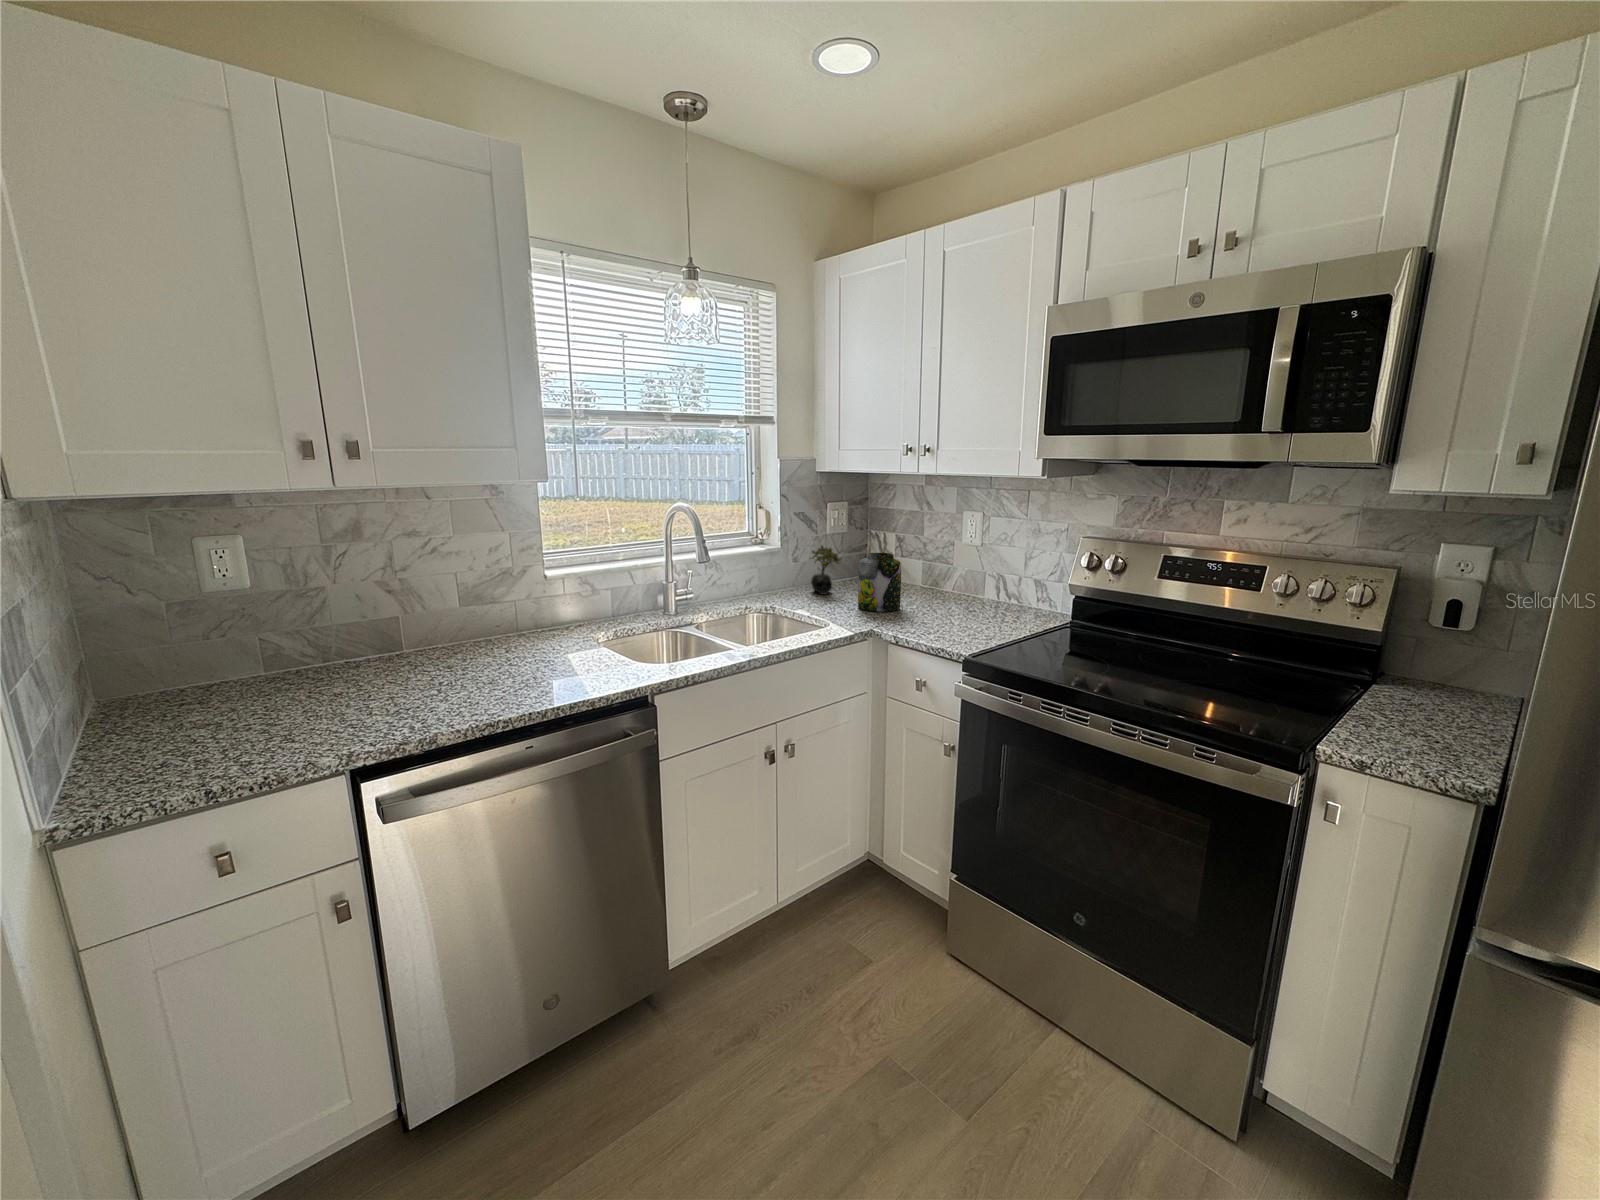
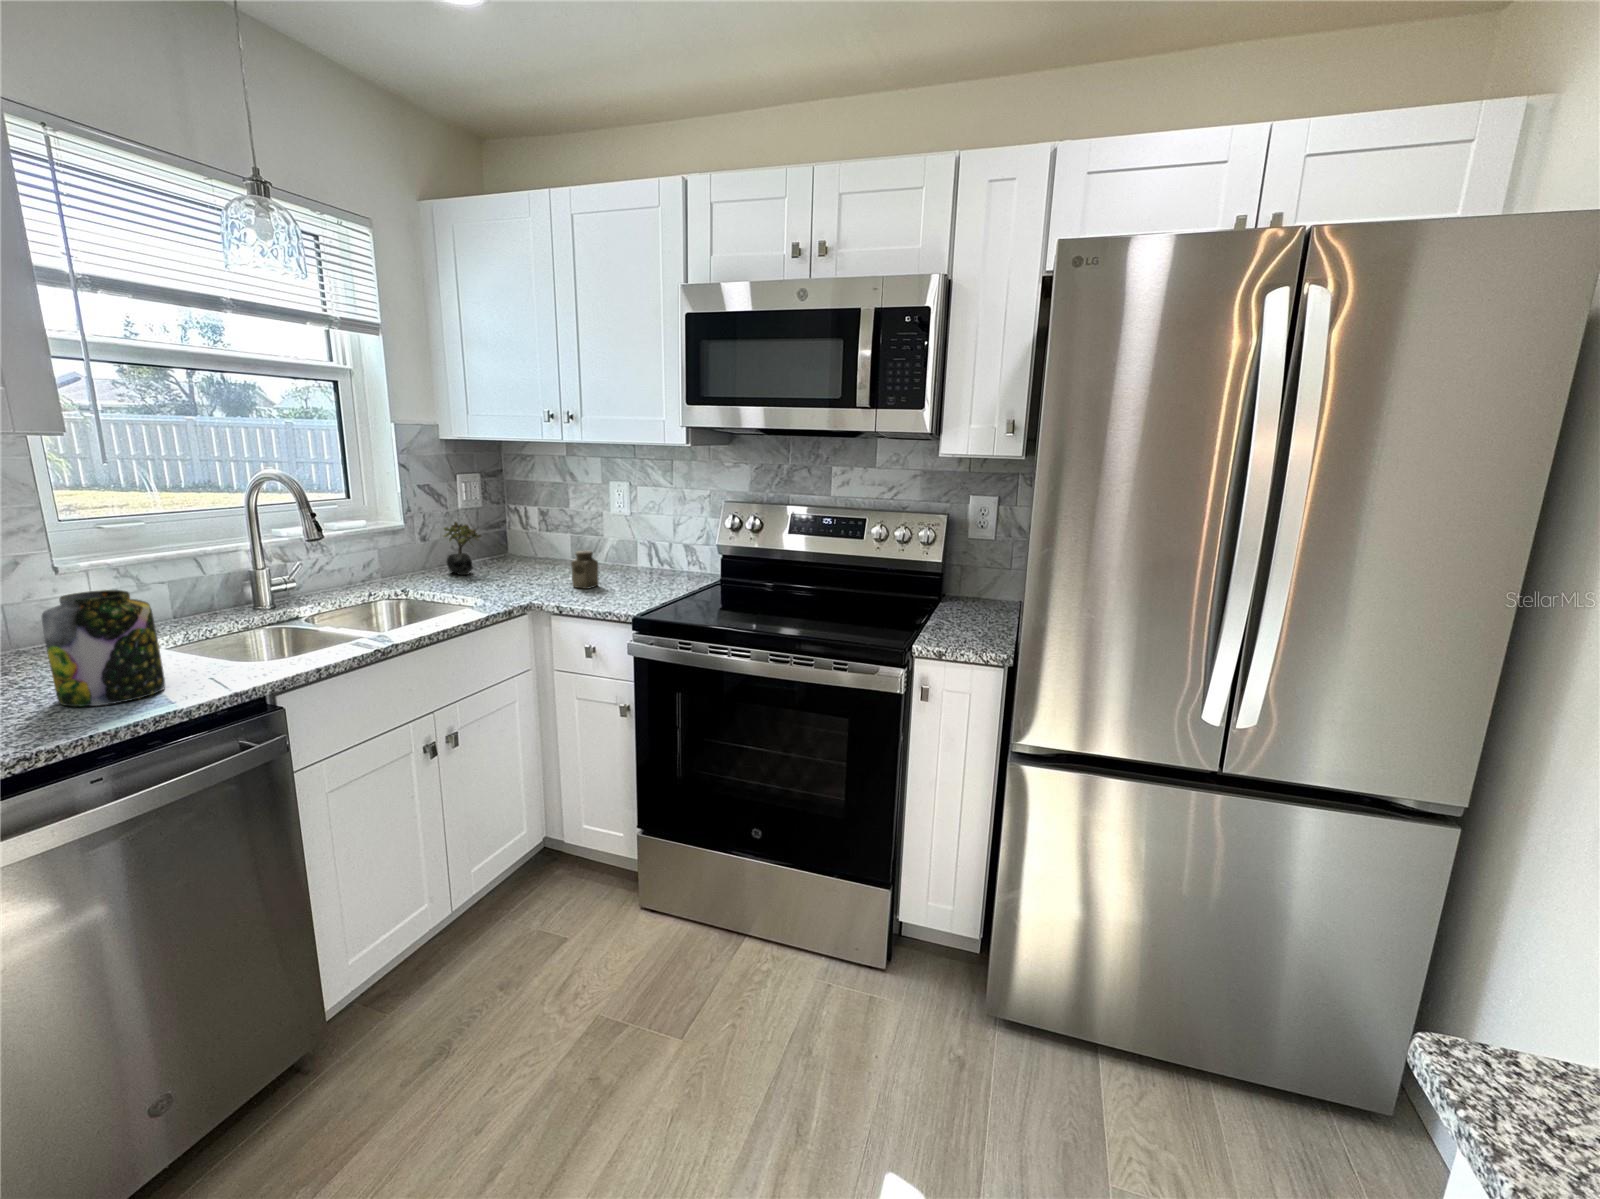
jar: present [858,553,901,612] -> present [42,590,165,707]
salt shaker: none [915,581,941,619] -> present [571,550,599,589]

